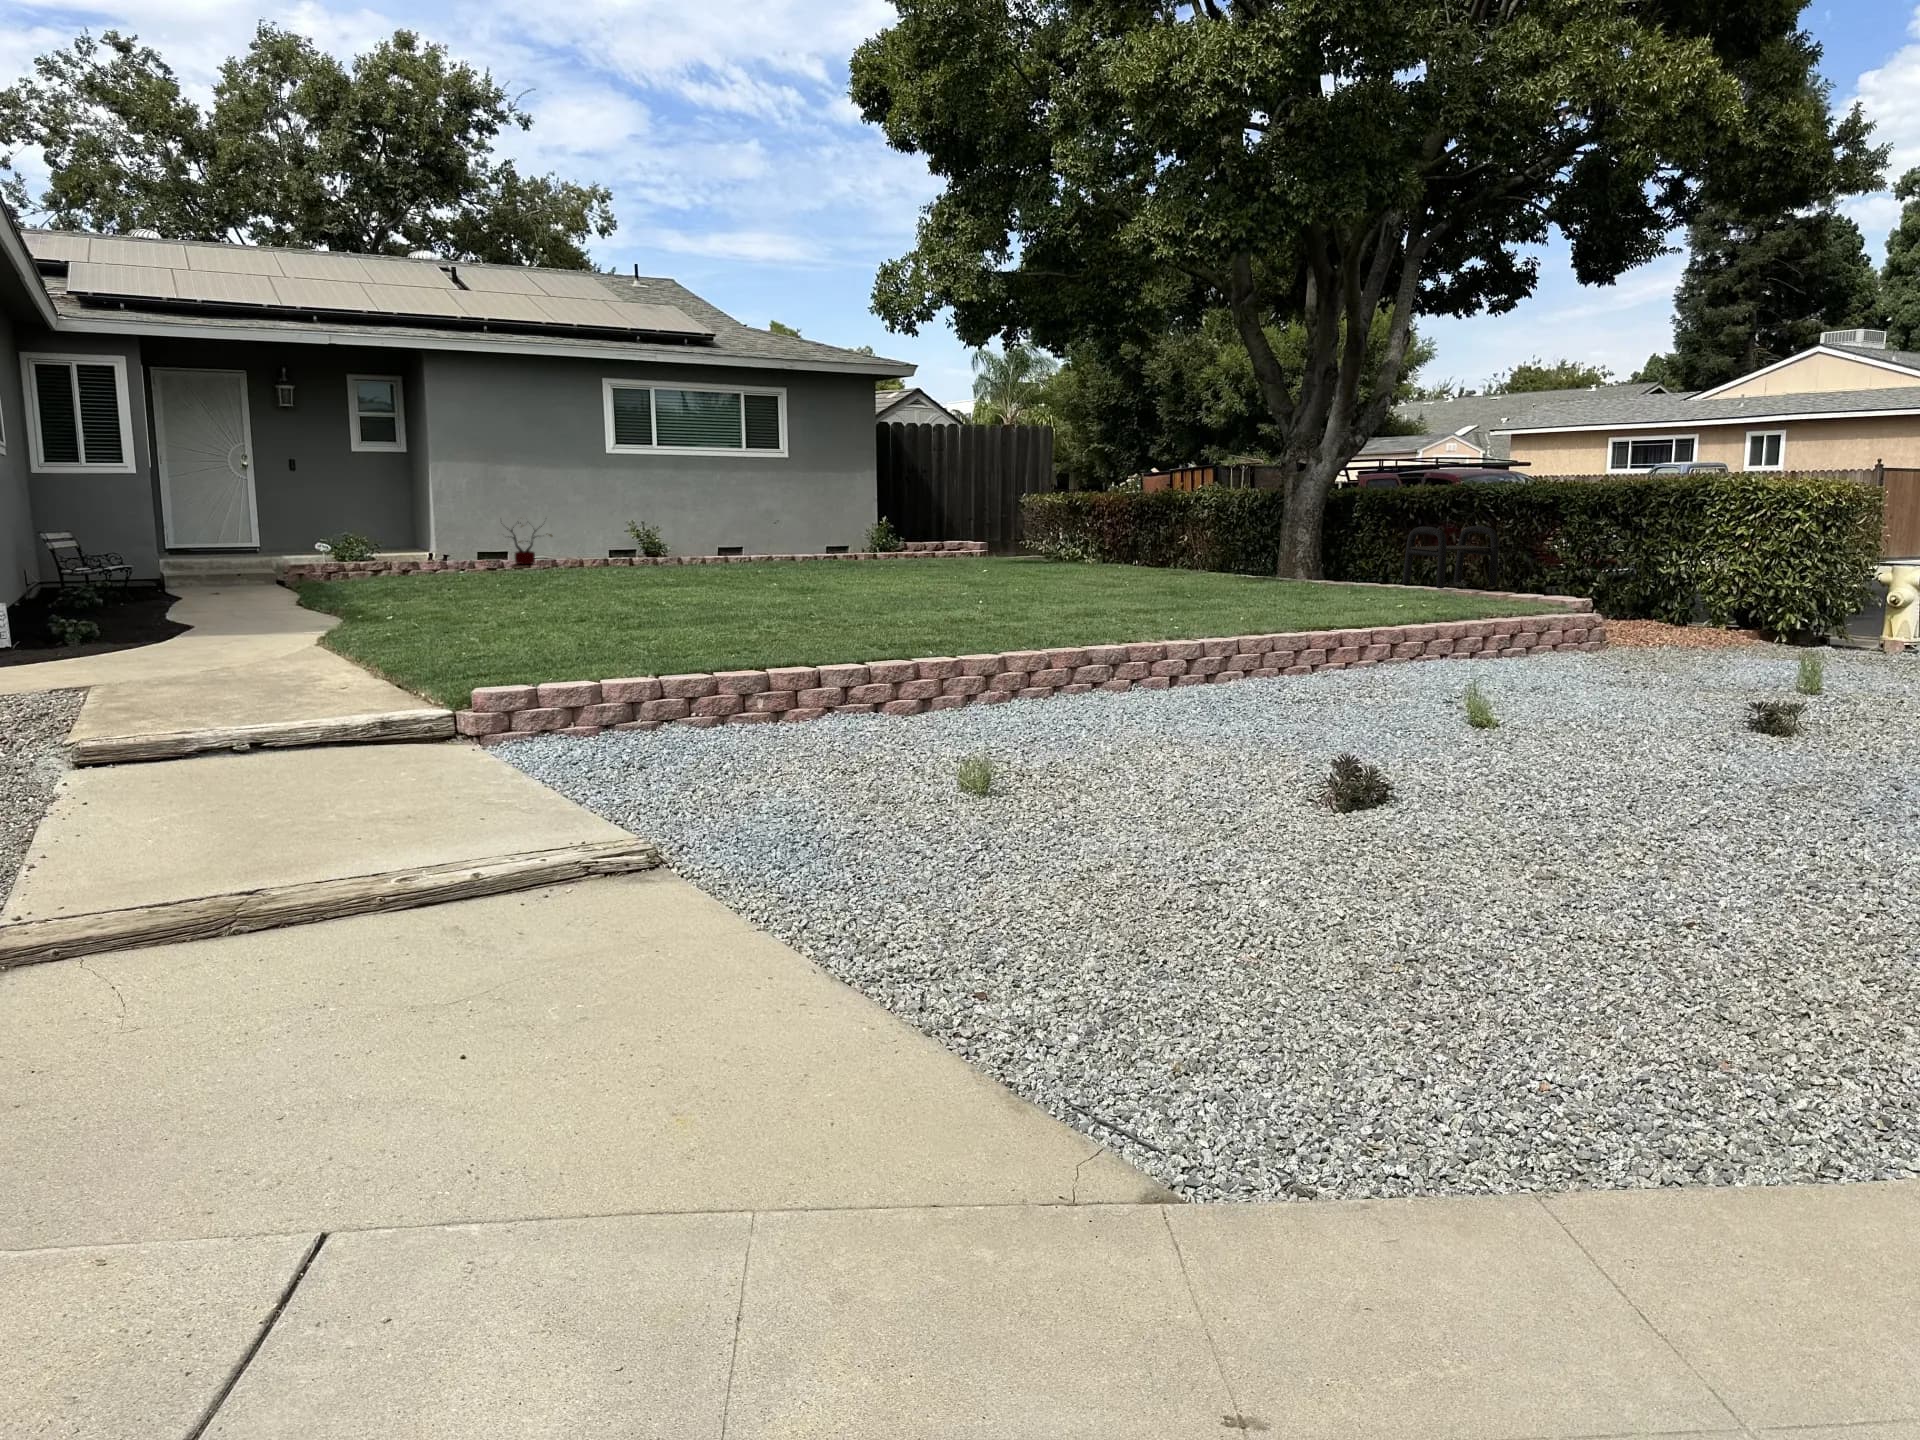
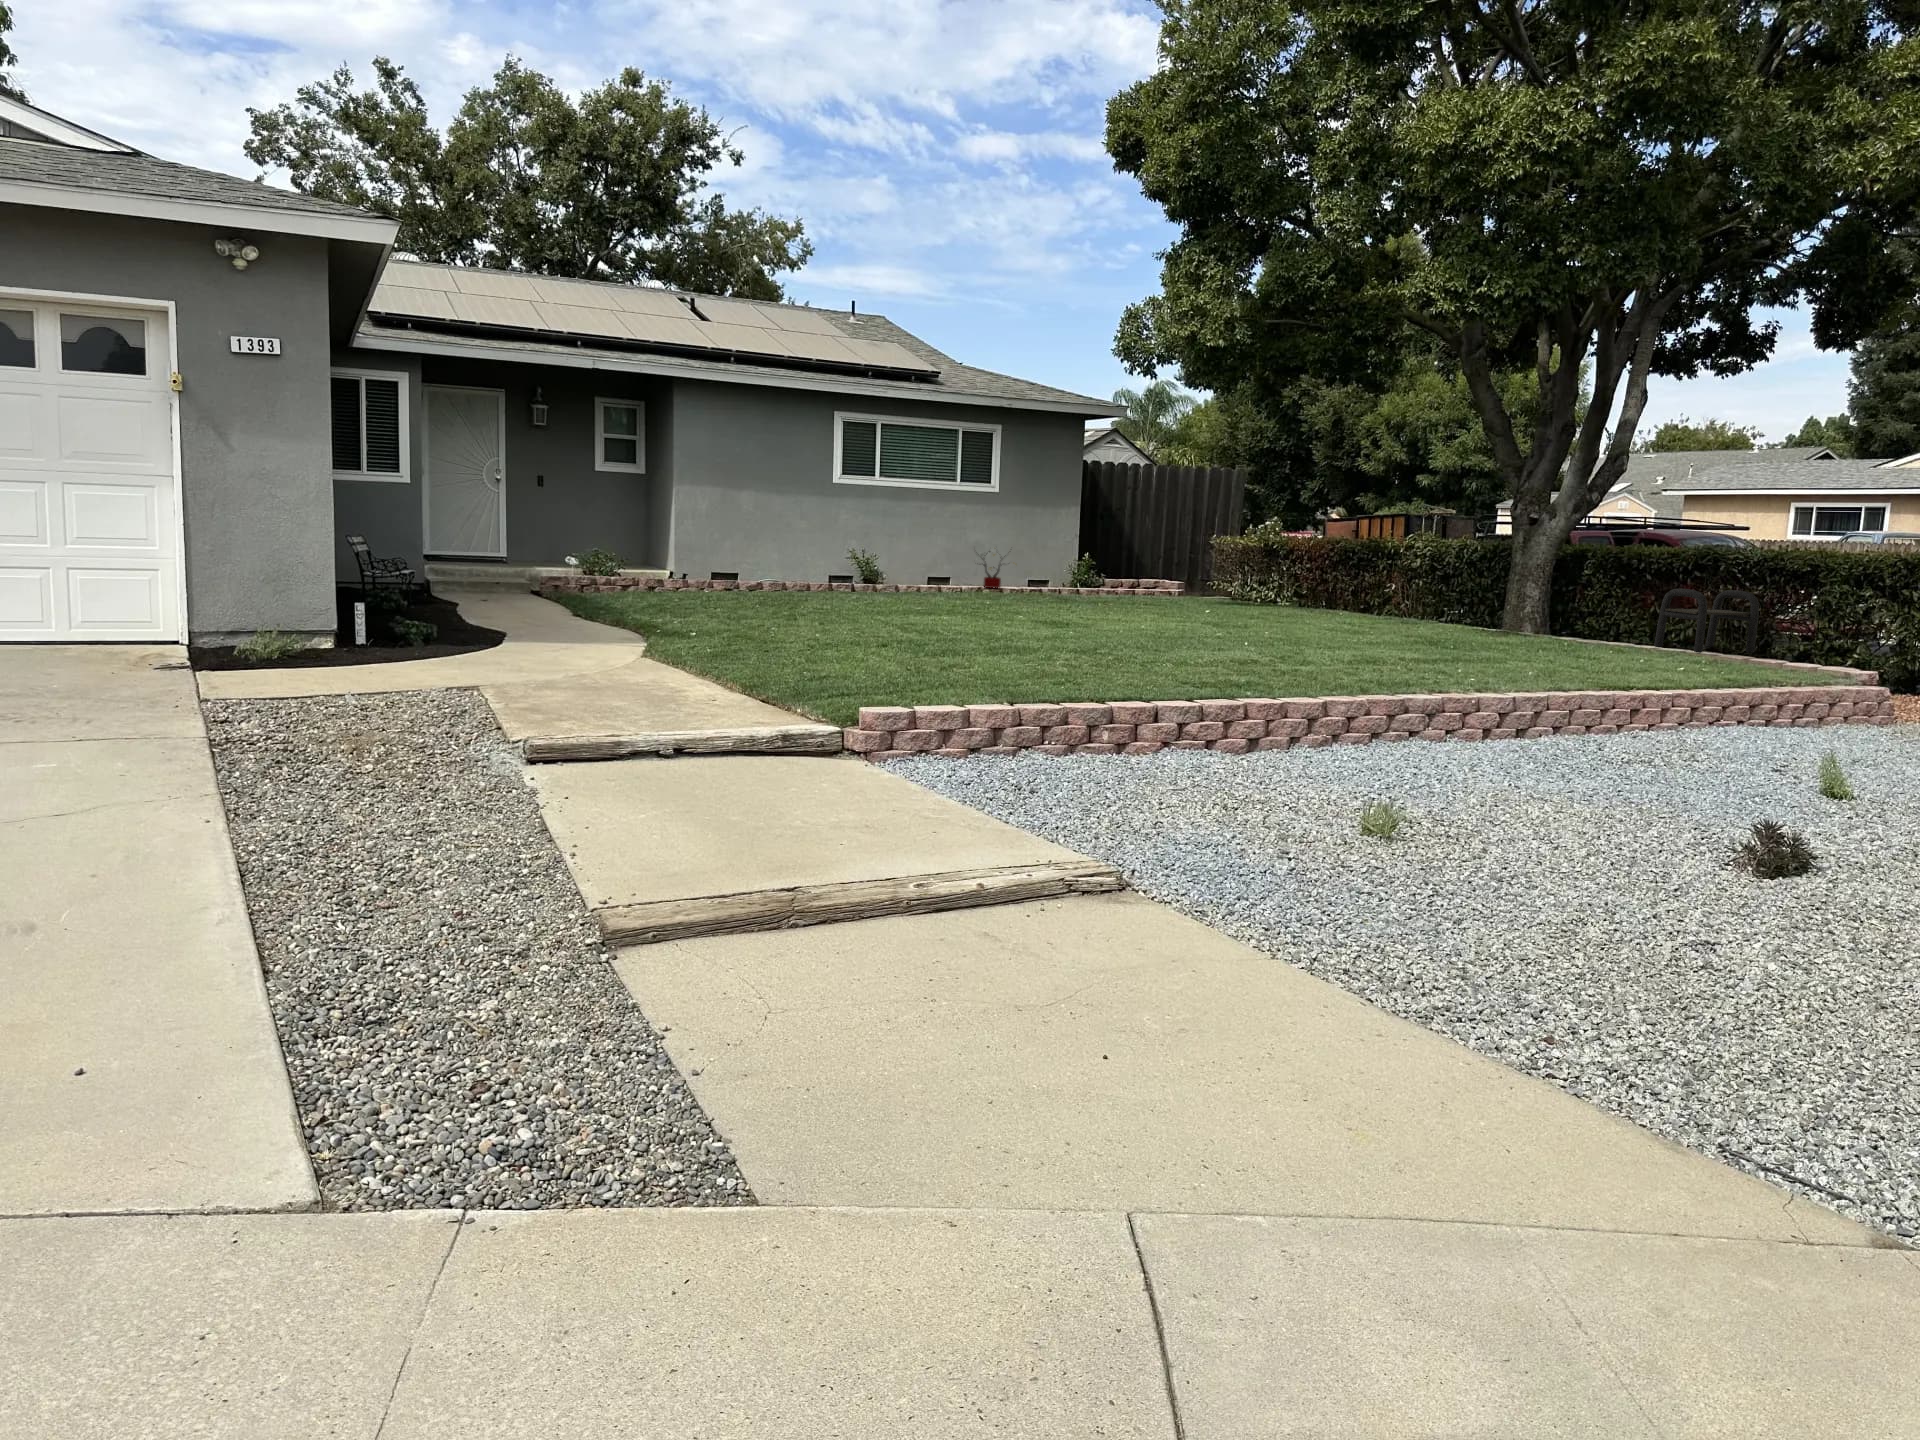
decorative plant: present [507,526,552,564] -> present [982,551,1005,588]

